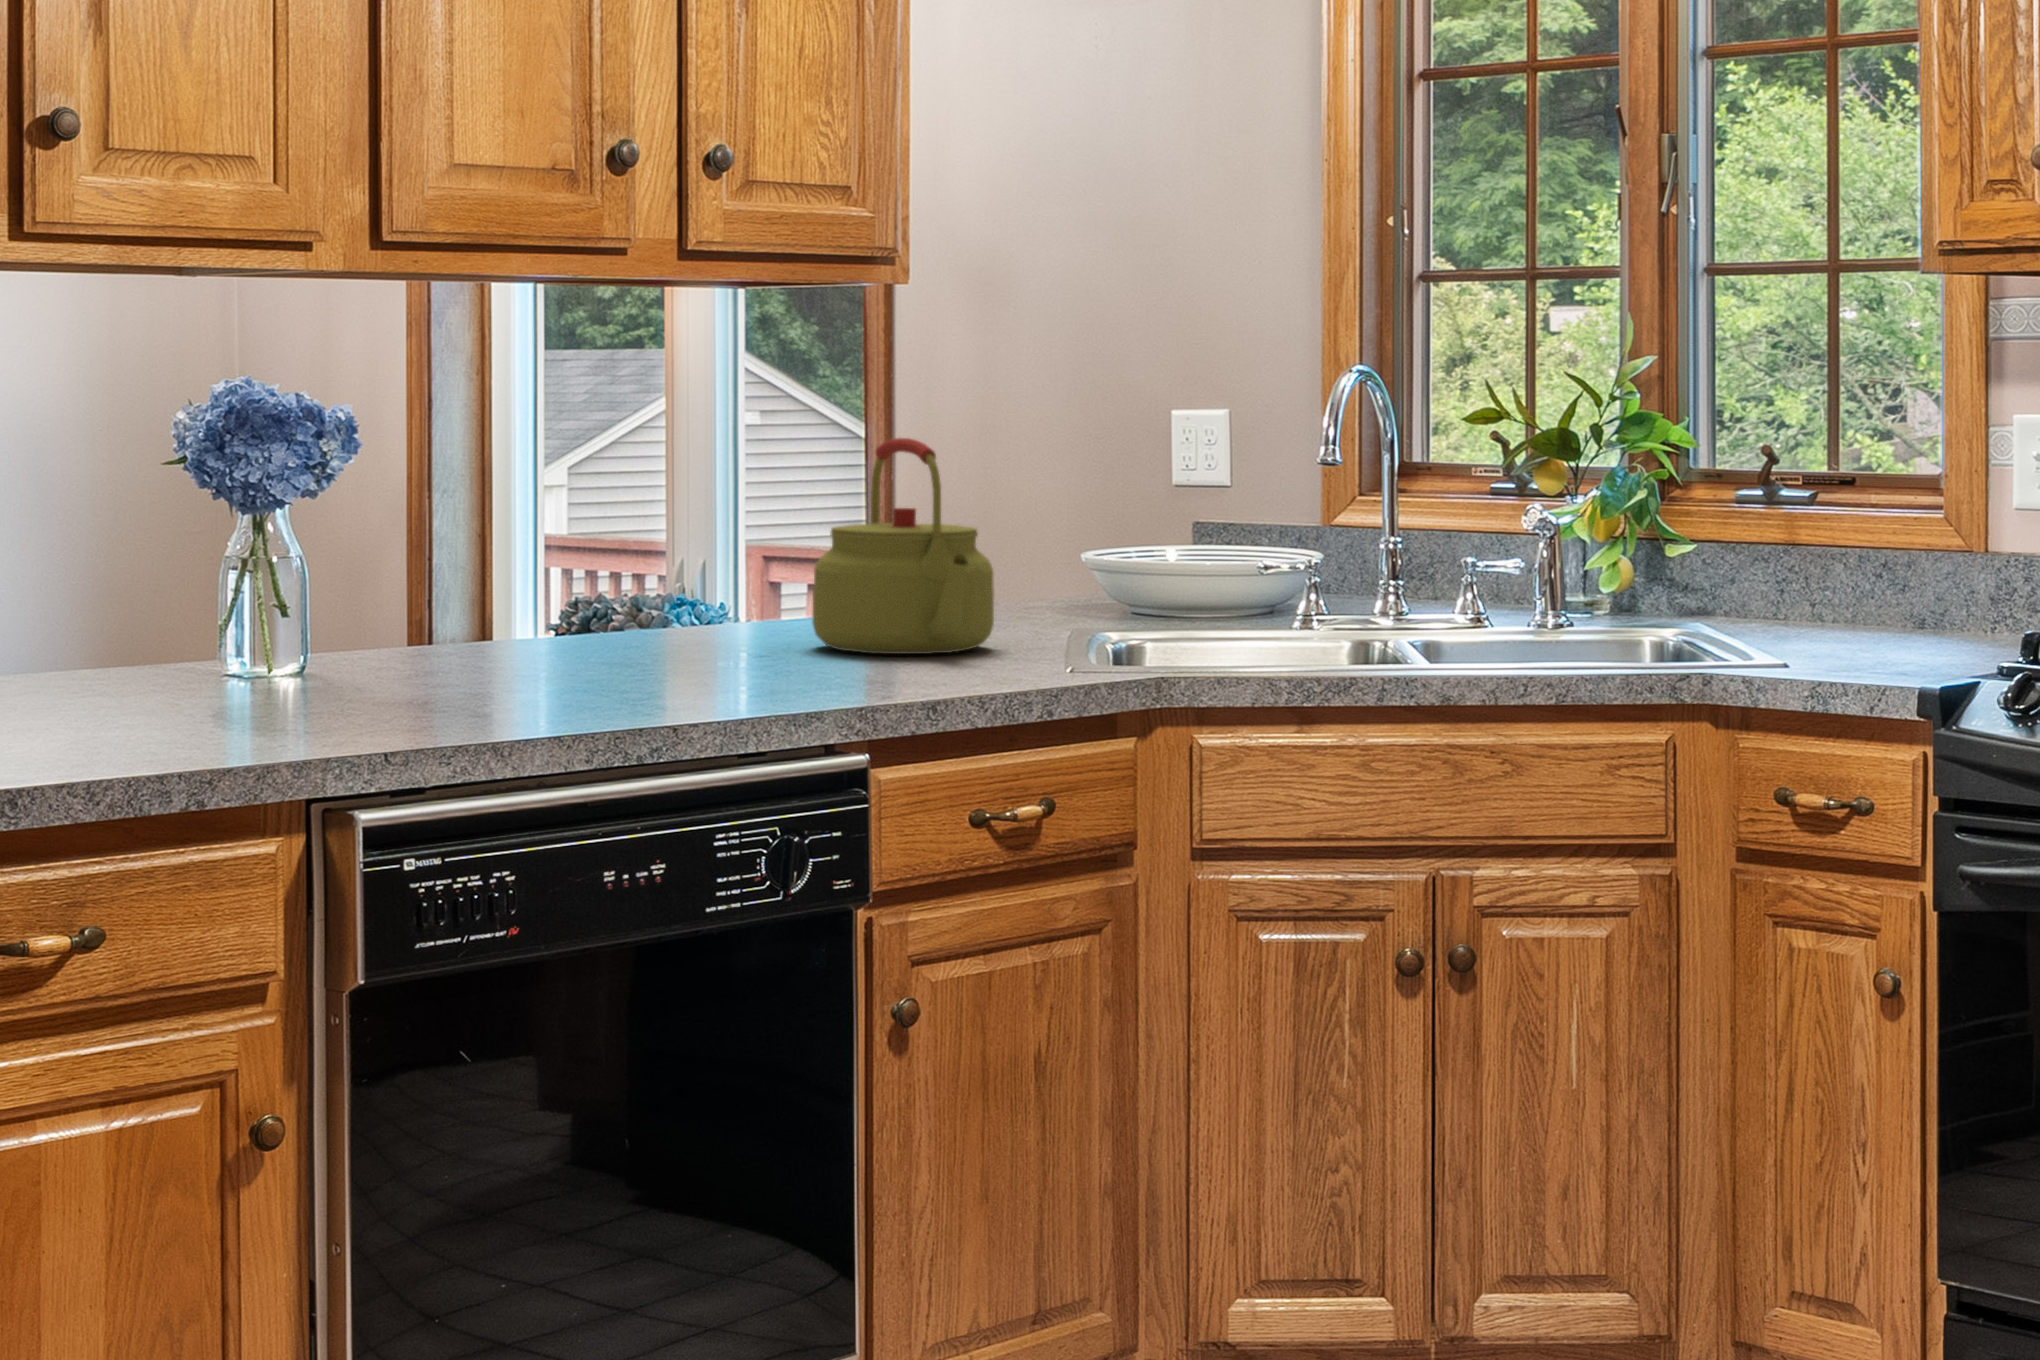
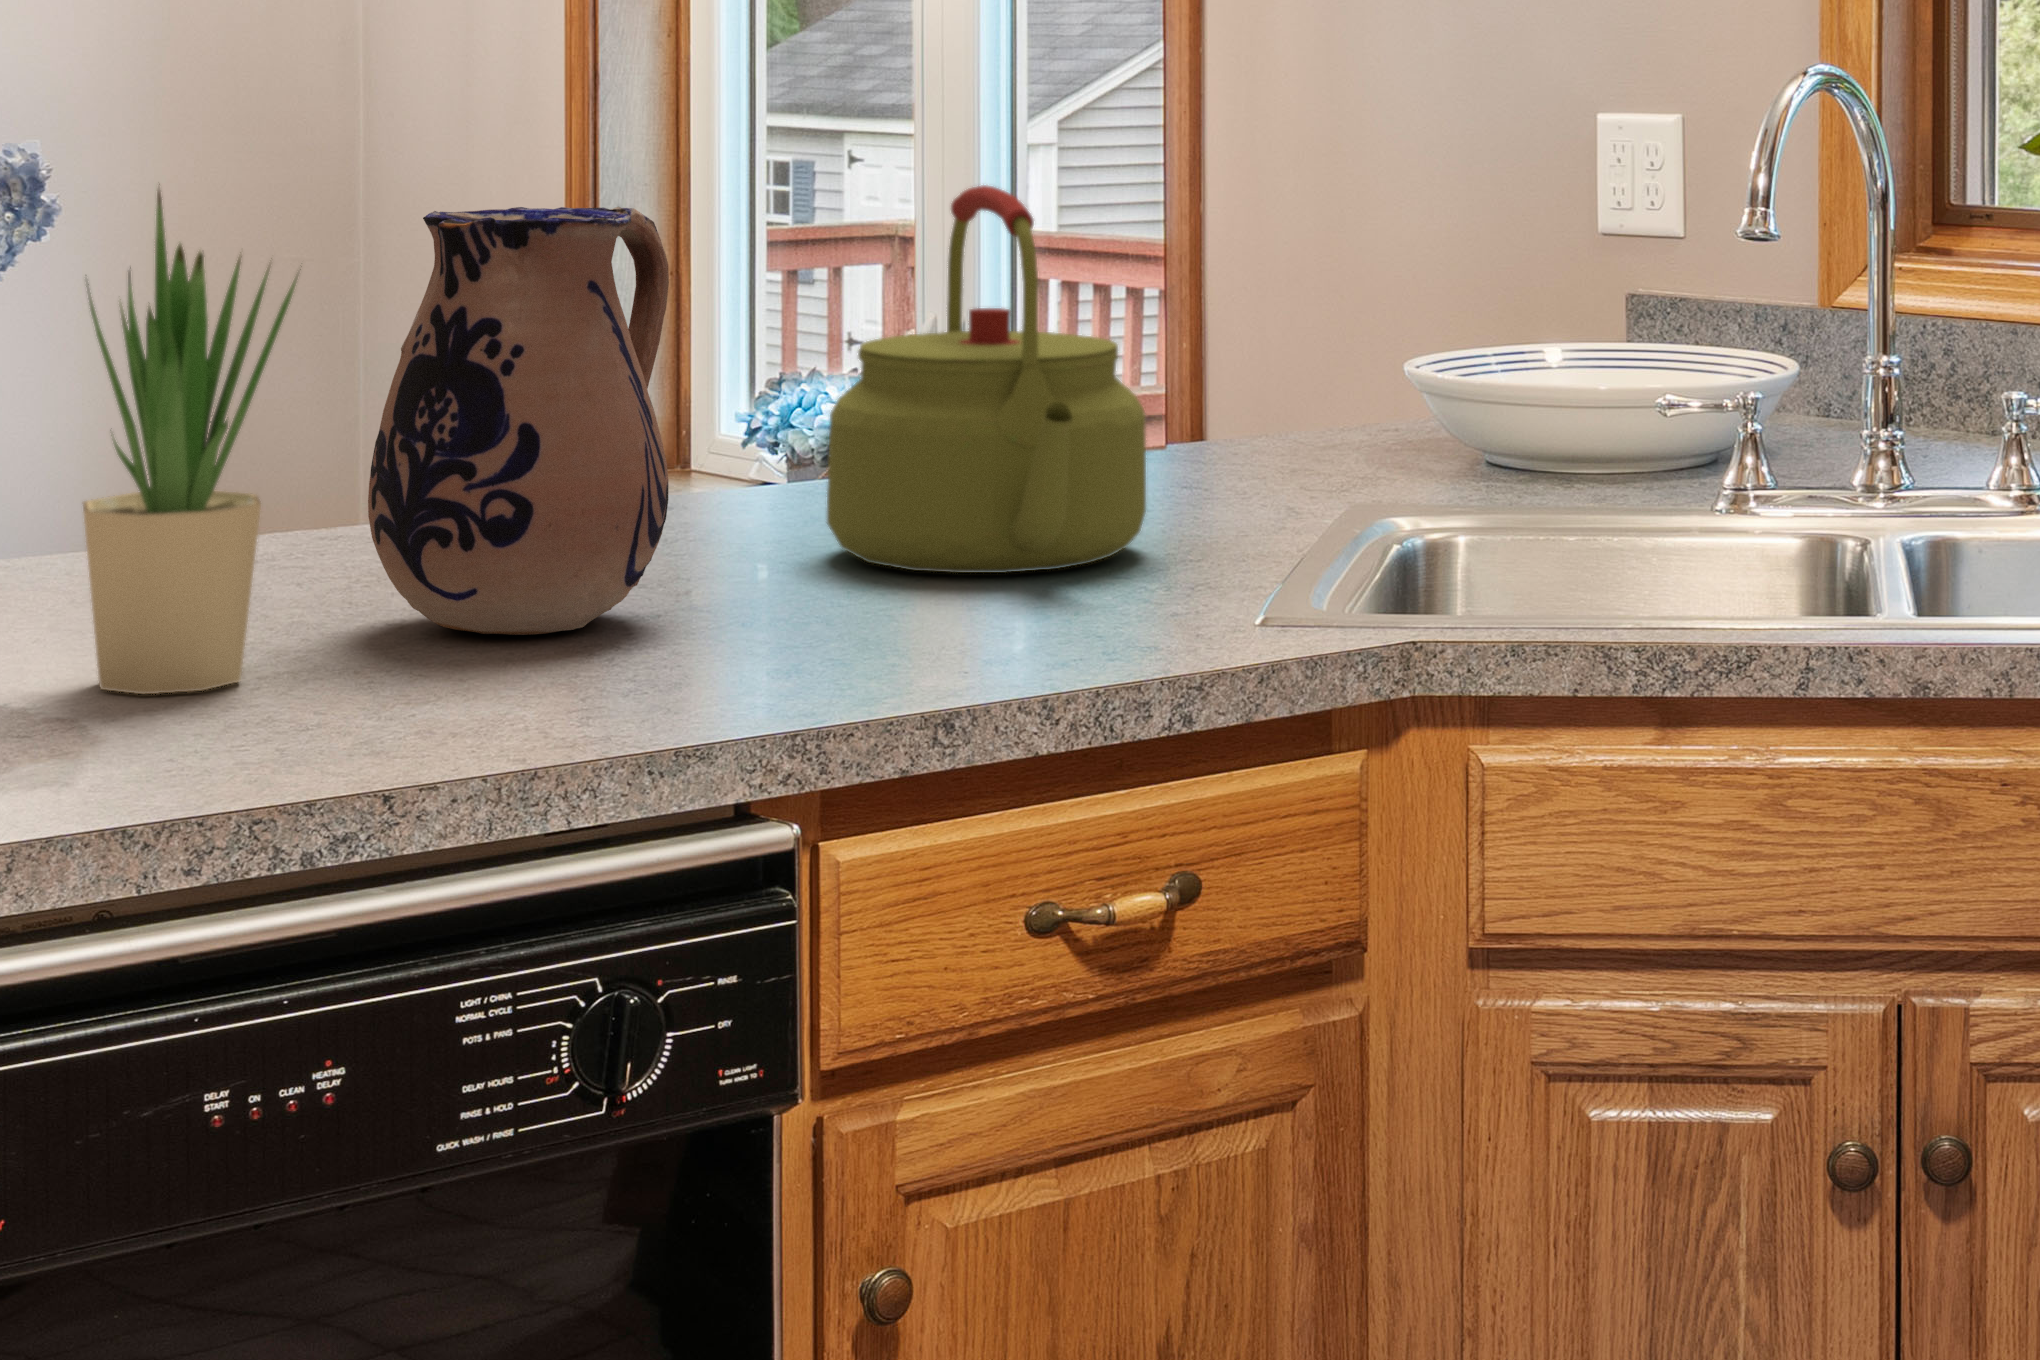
potted plant: none [471,418,590,694] -> present [83,184,301,694]
ceramic pitcher: none [597,442,758,674] -> present [368,207,669,635]

